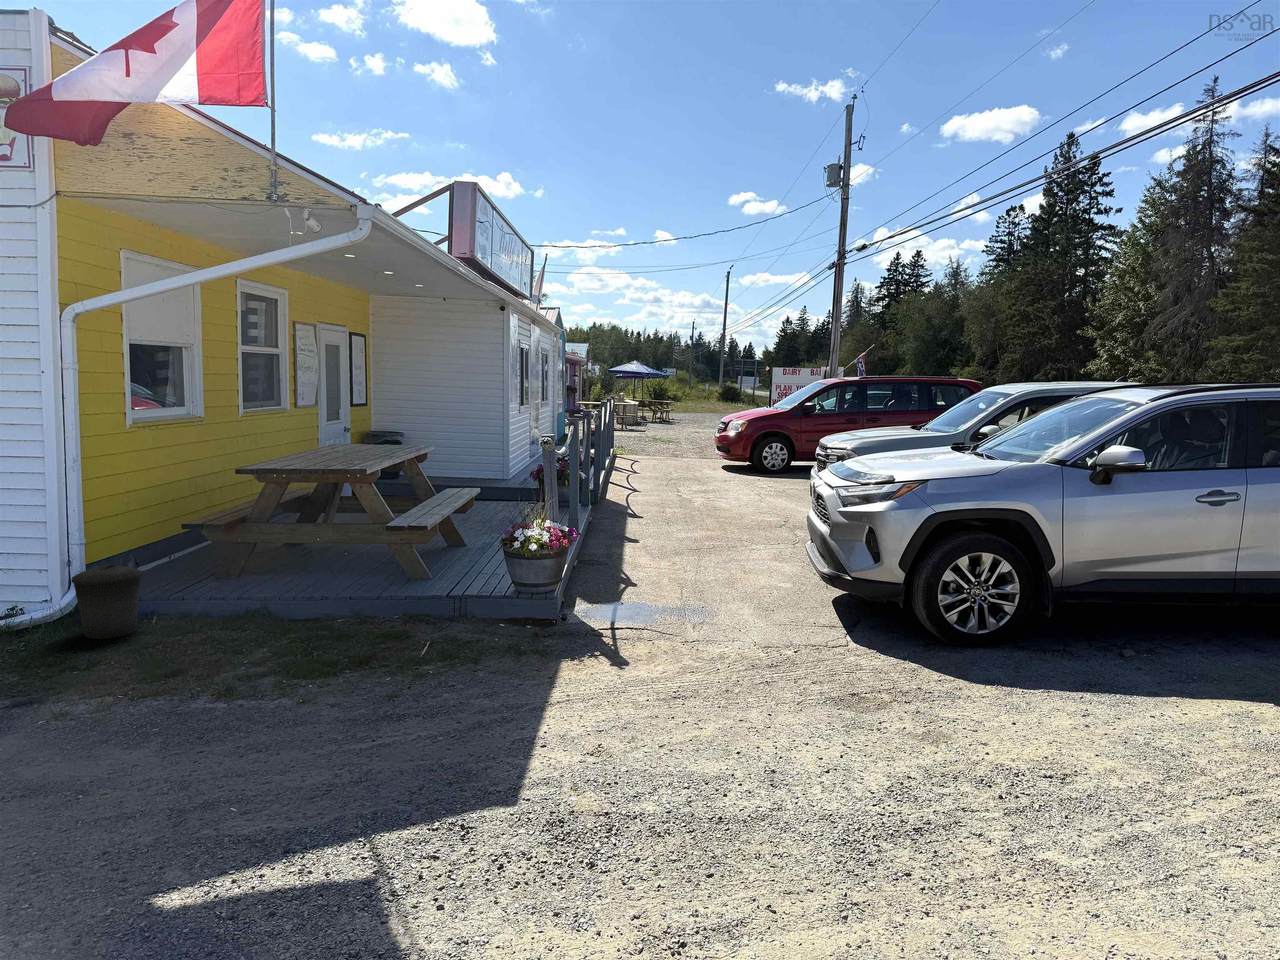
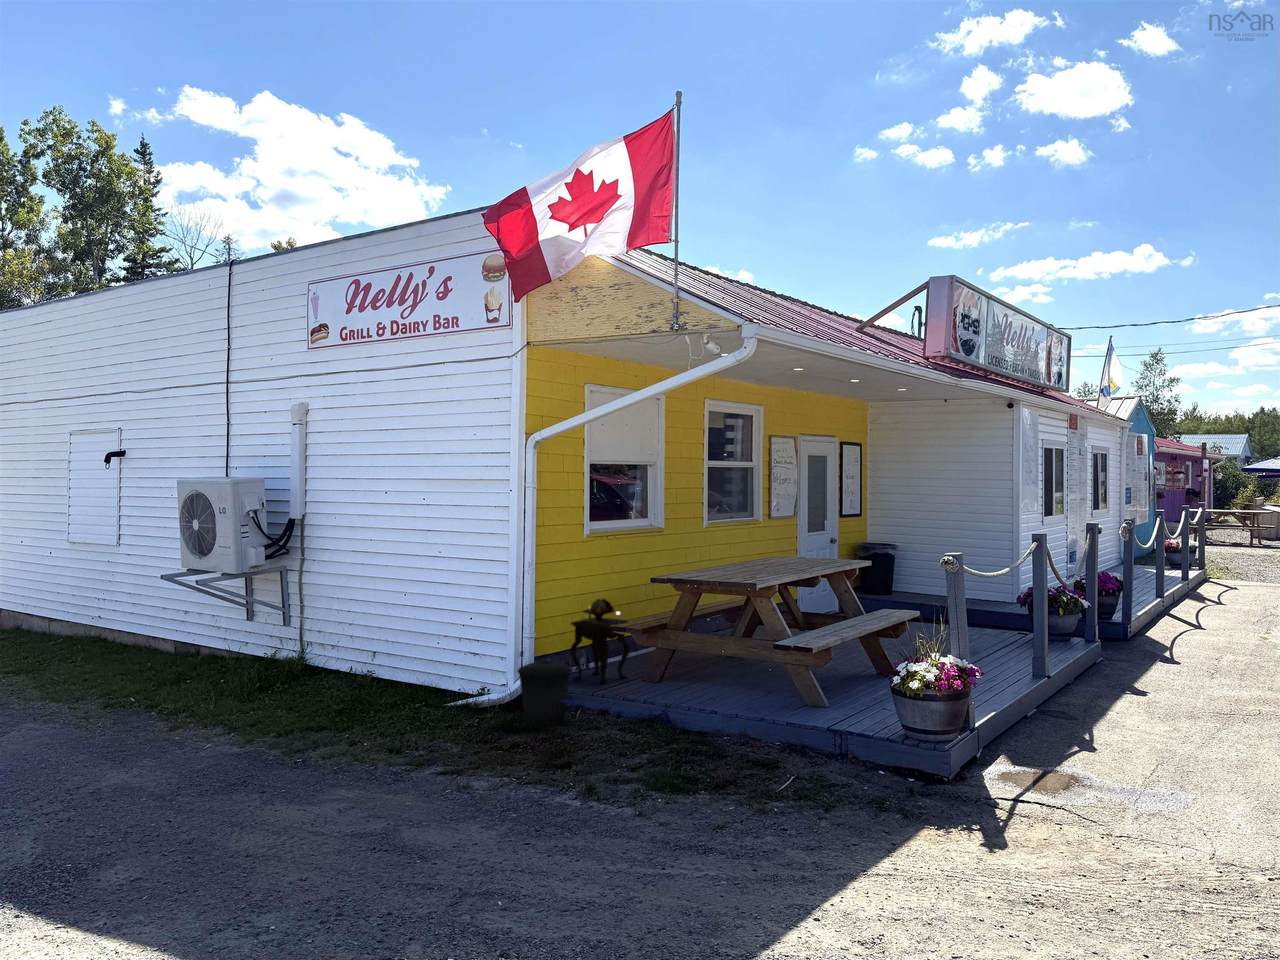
side table: none [120,491,193,585] -> present [570,599,629,684]

